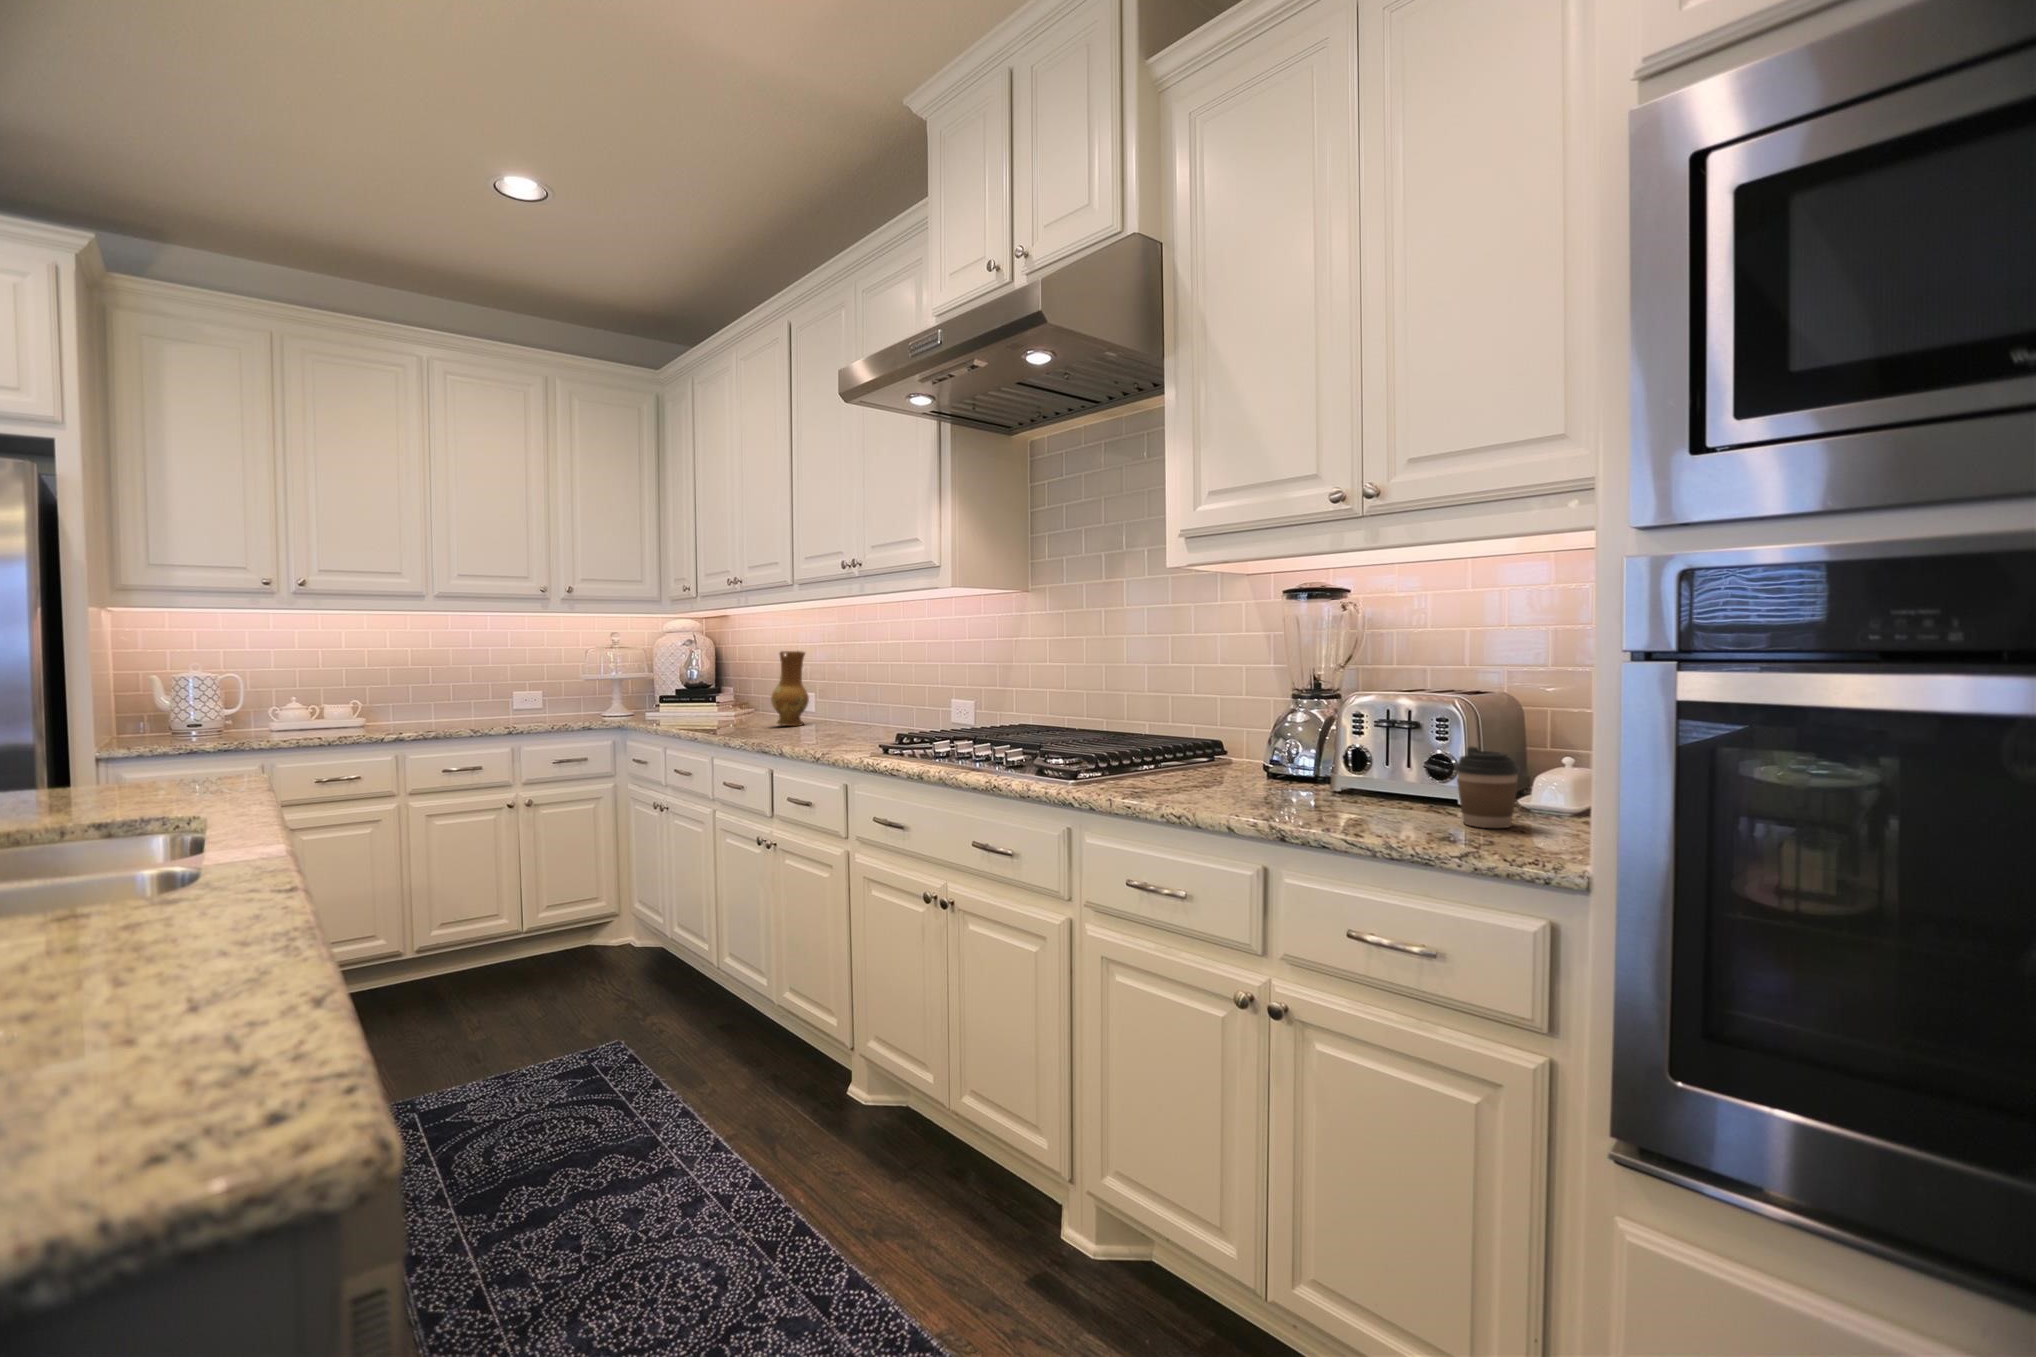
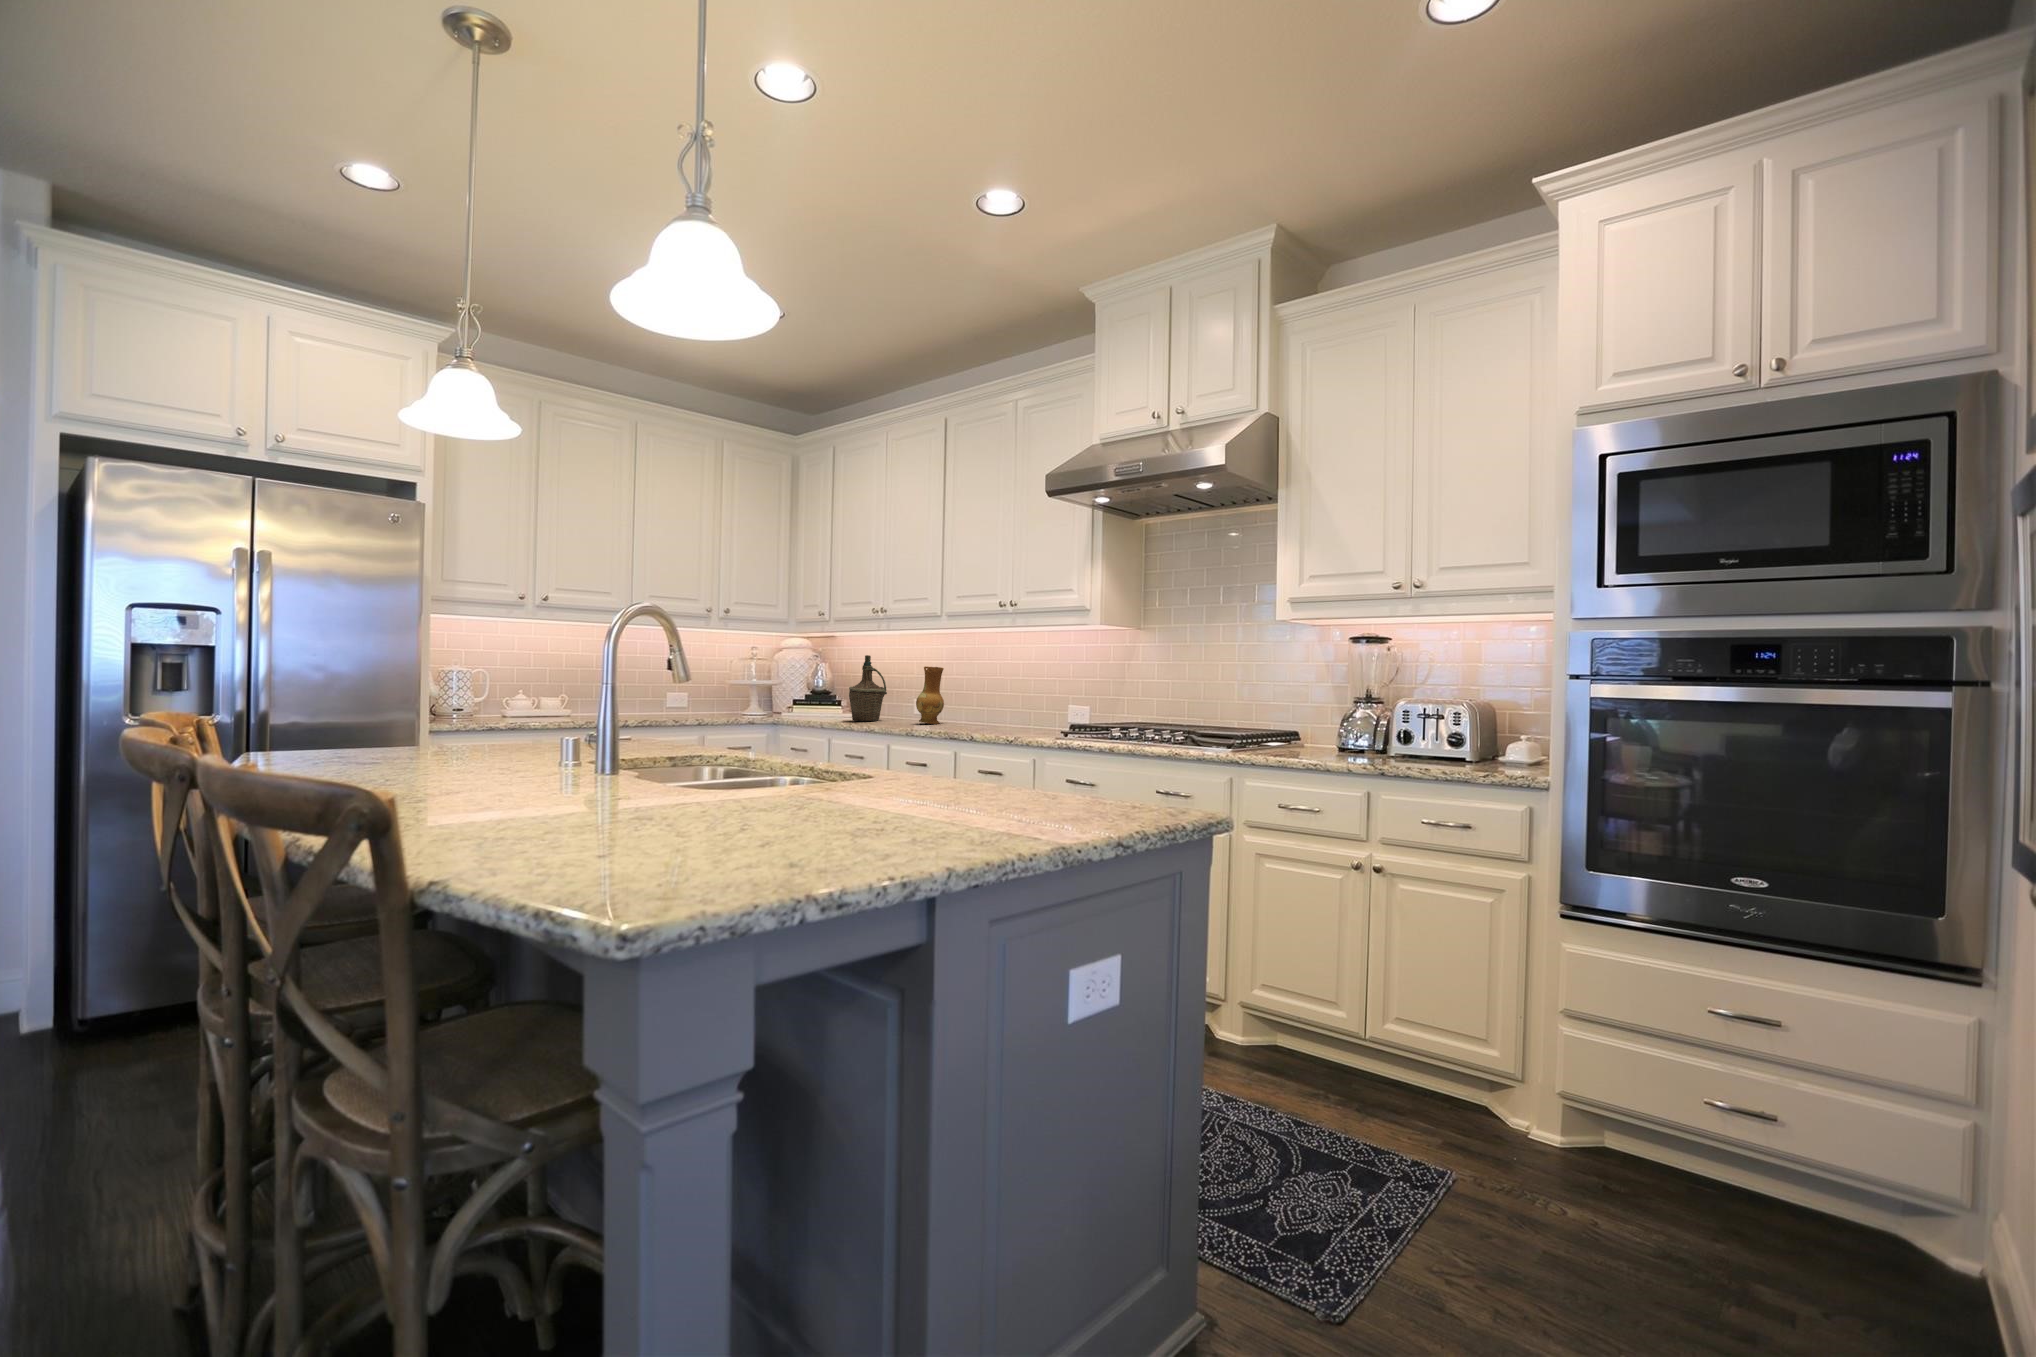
bottle: none [717,638,766,722] -> present [849,655,887,721]
coffee cup: present [1455,747,1520,828] -> none [1472,726,1506,769]

